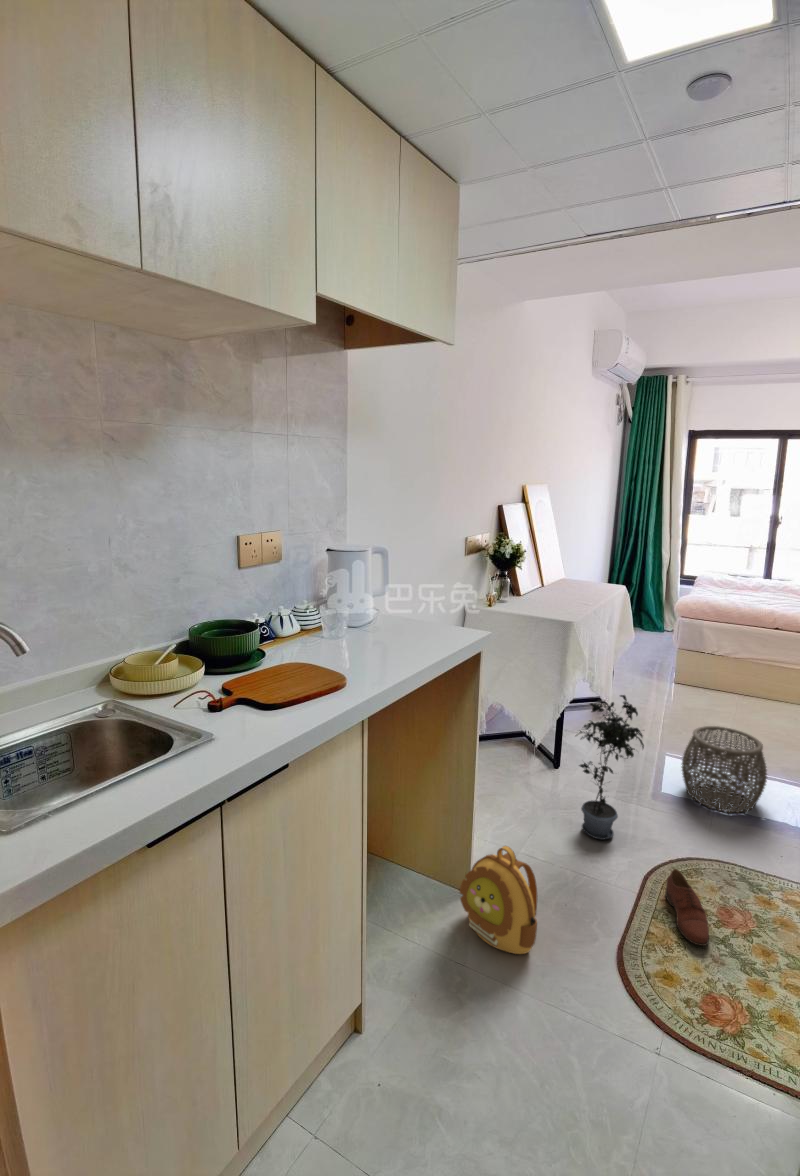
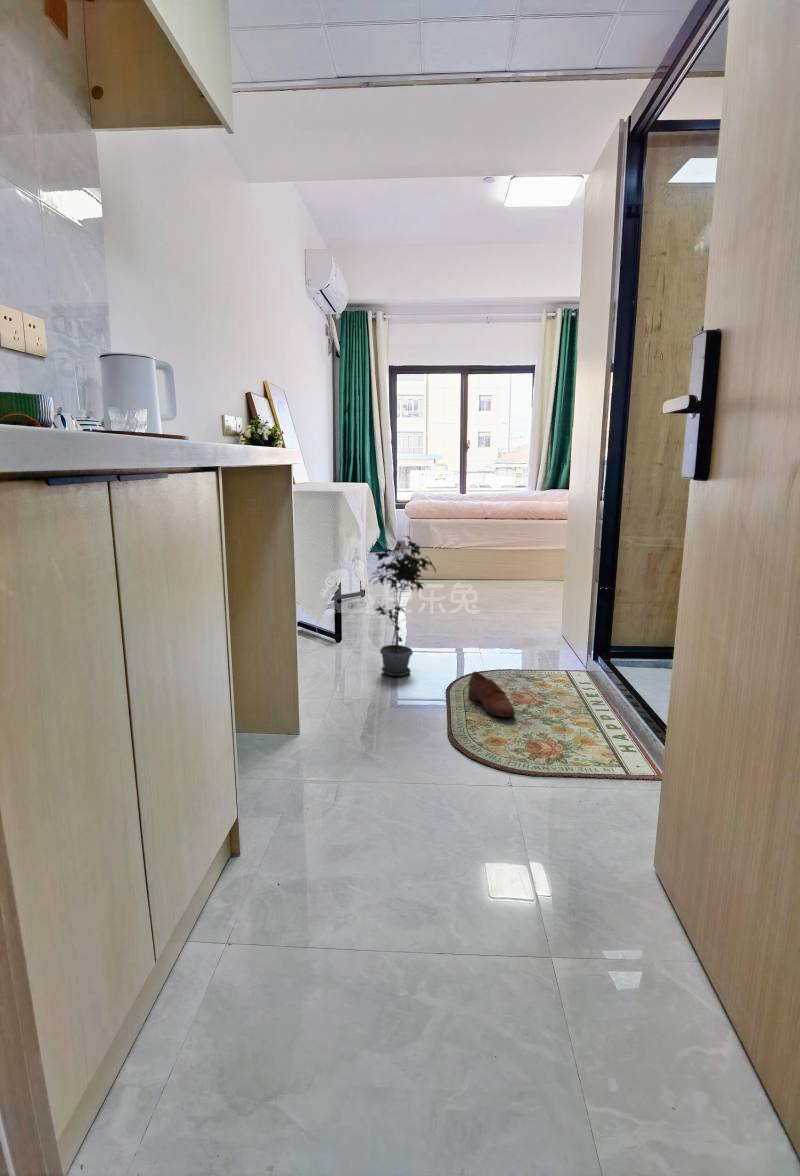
woven basket: present [682,726,767,813] -> none [447,576,514,643]
backpack: present [460,846,538,954] -> none [299,661,382,763]

